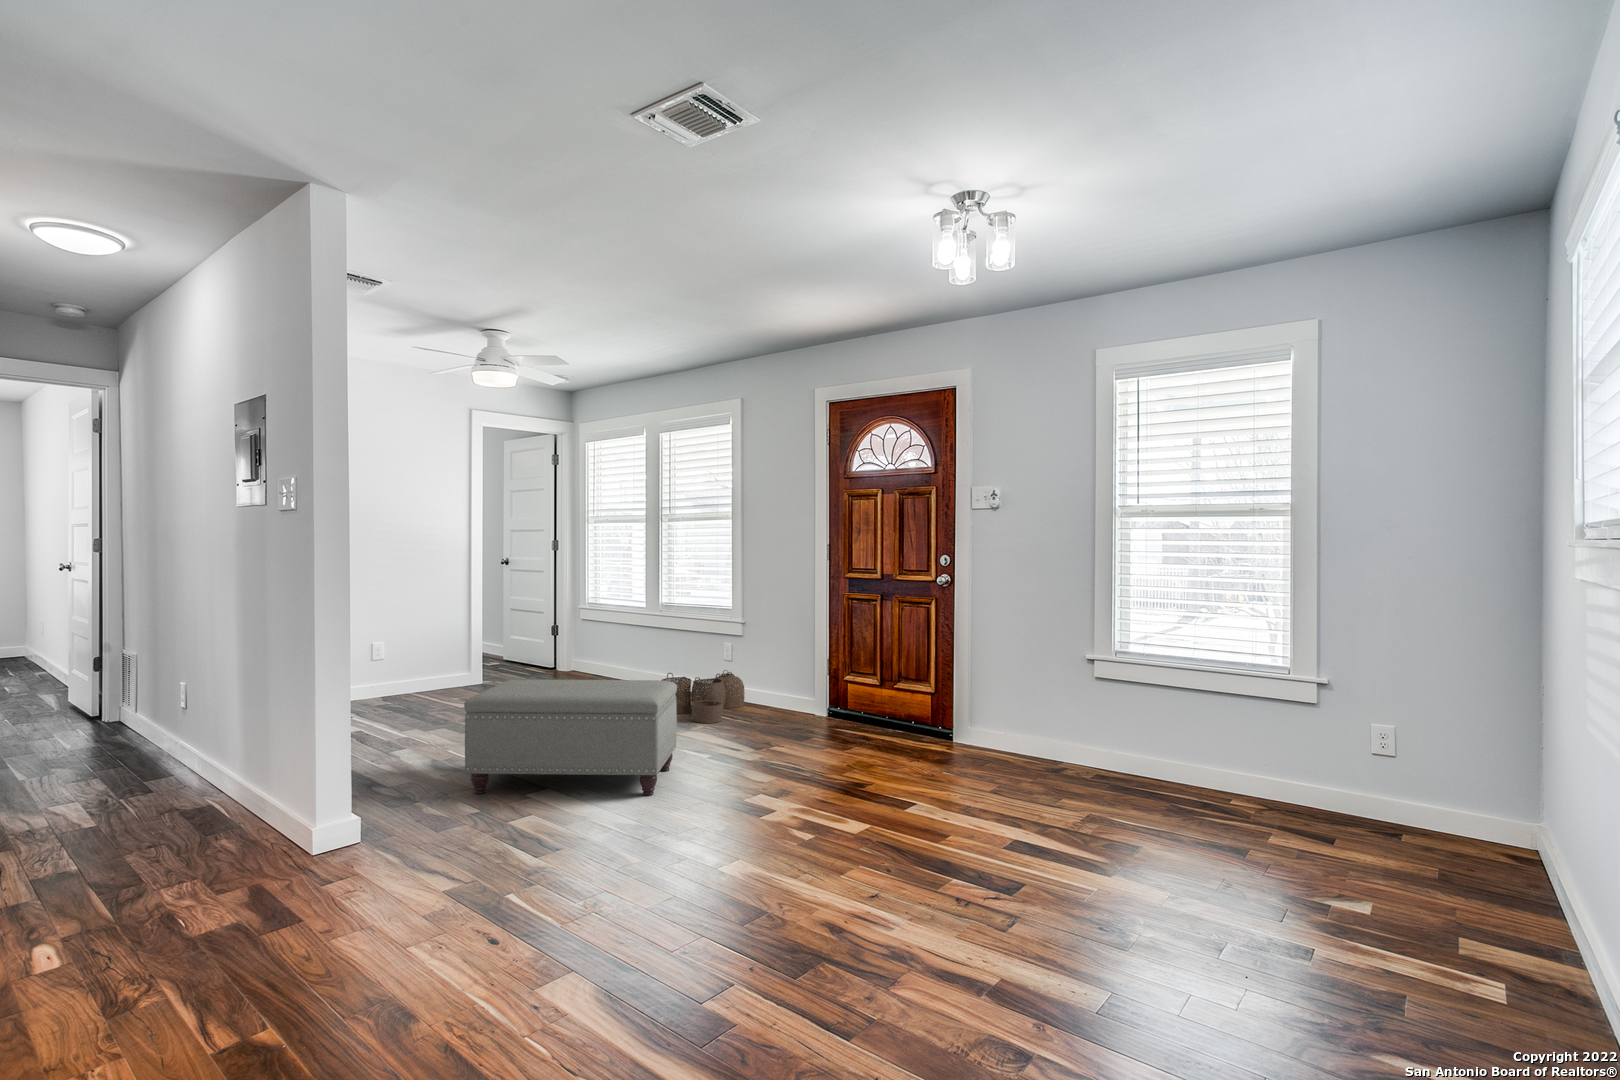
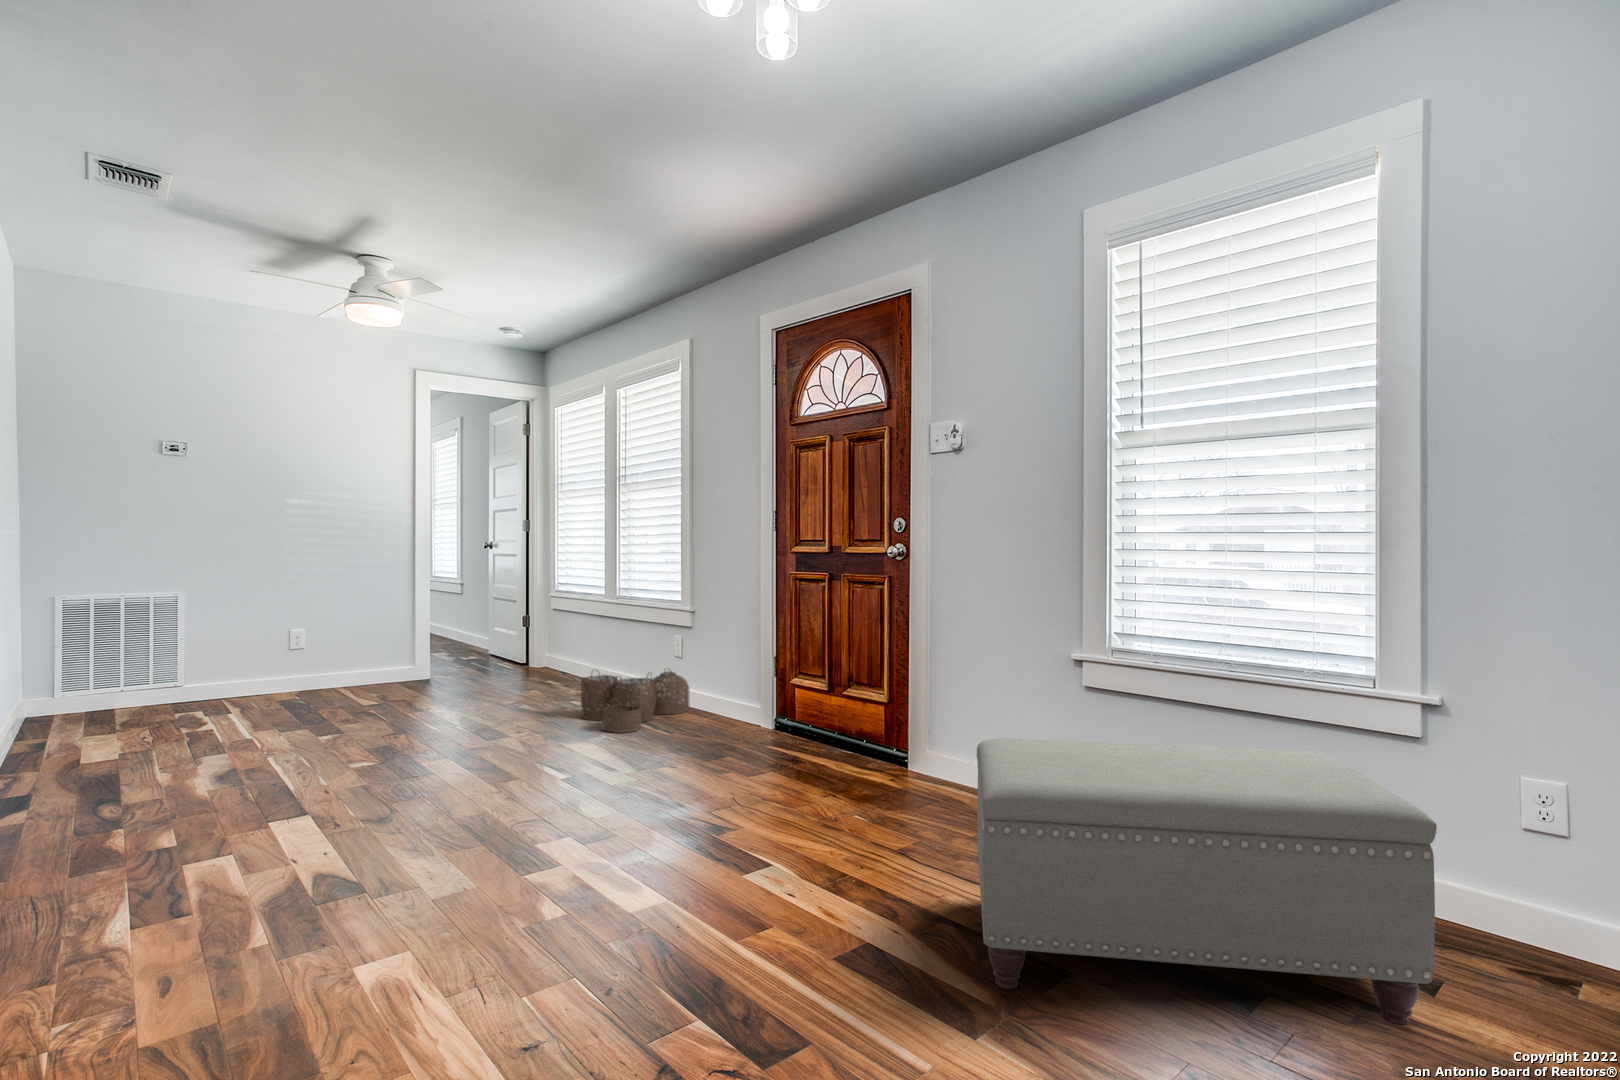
ottoman: present [464,680,677,795] -> present [977,738,1437,1025]

